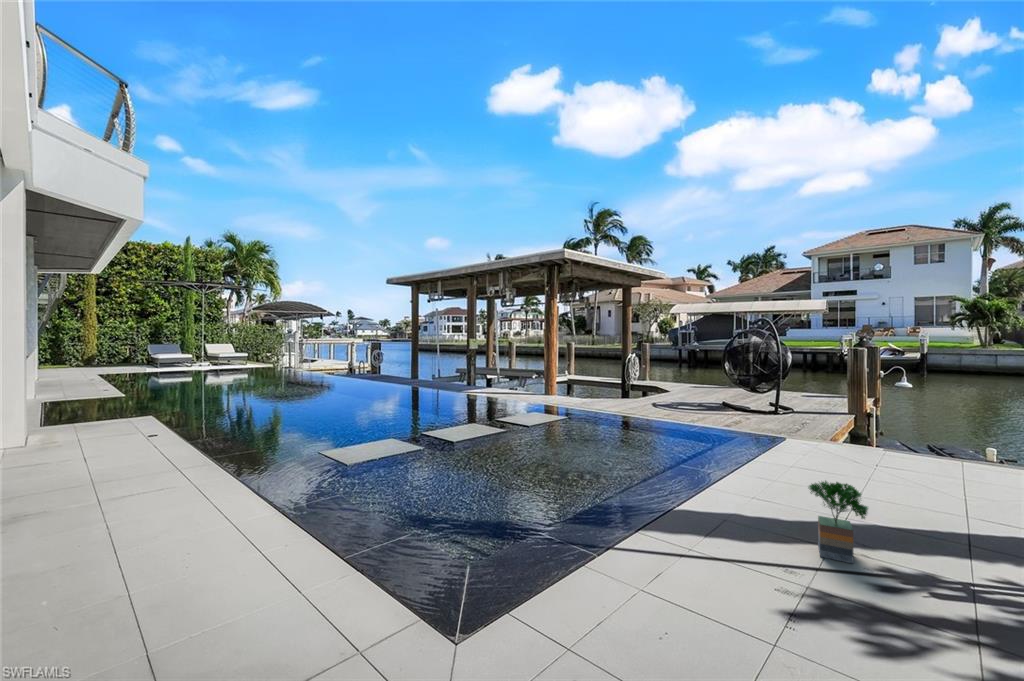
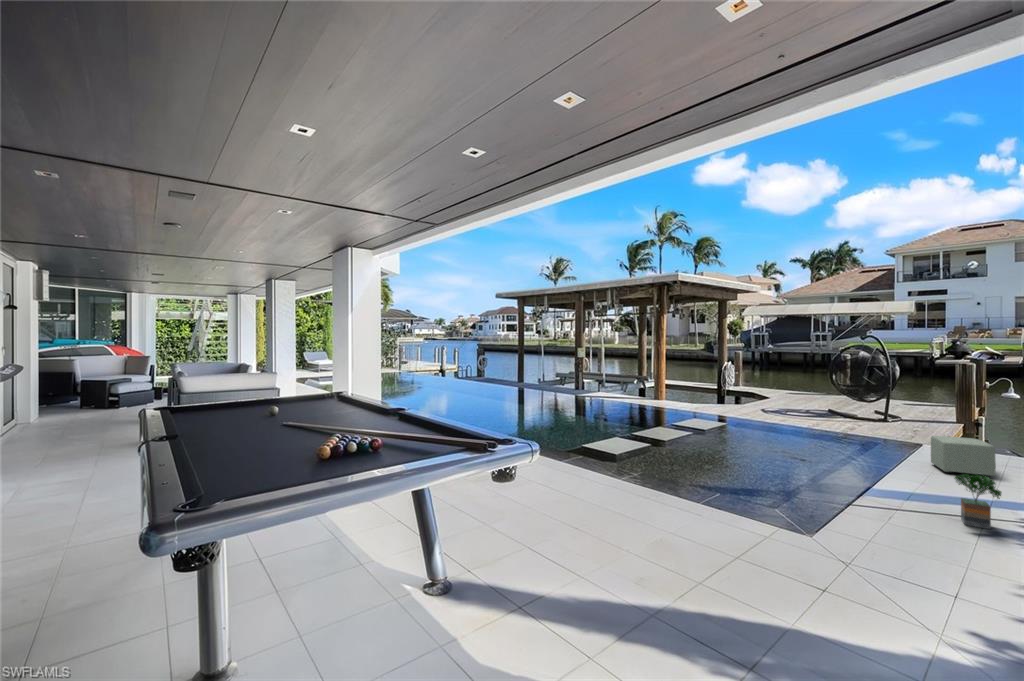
ottoman: none [806,428,876,480] -> present [931,436,996,477]

